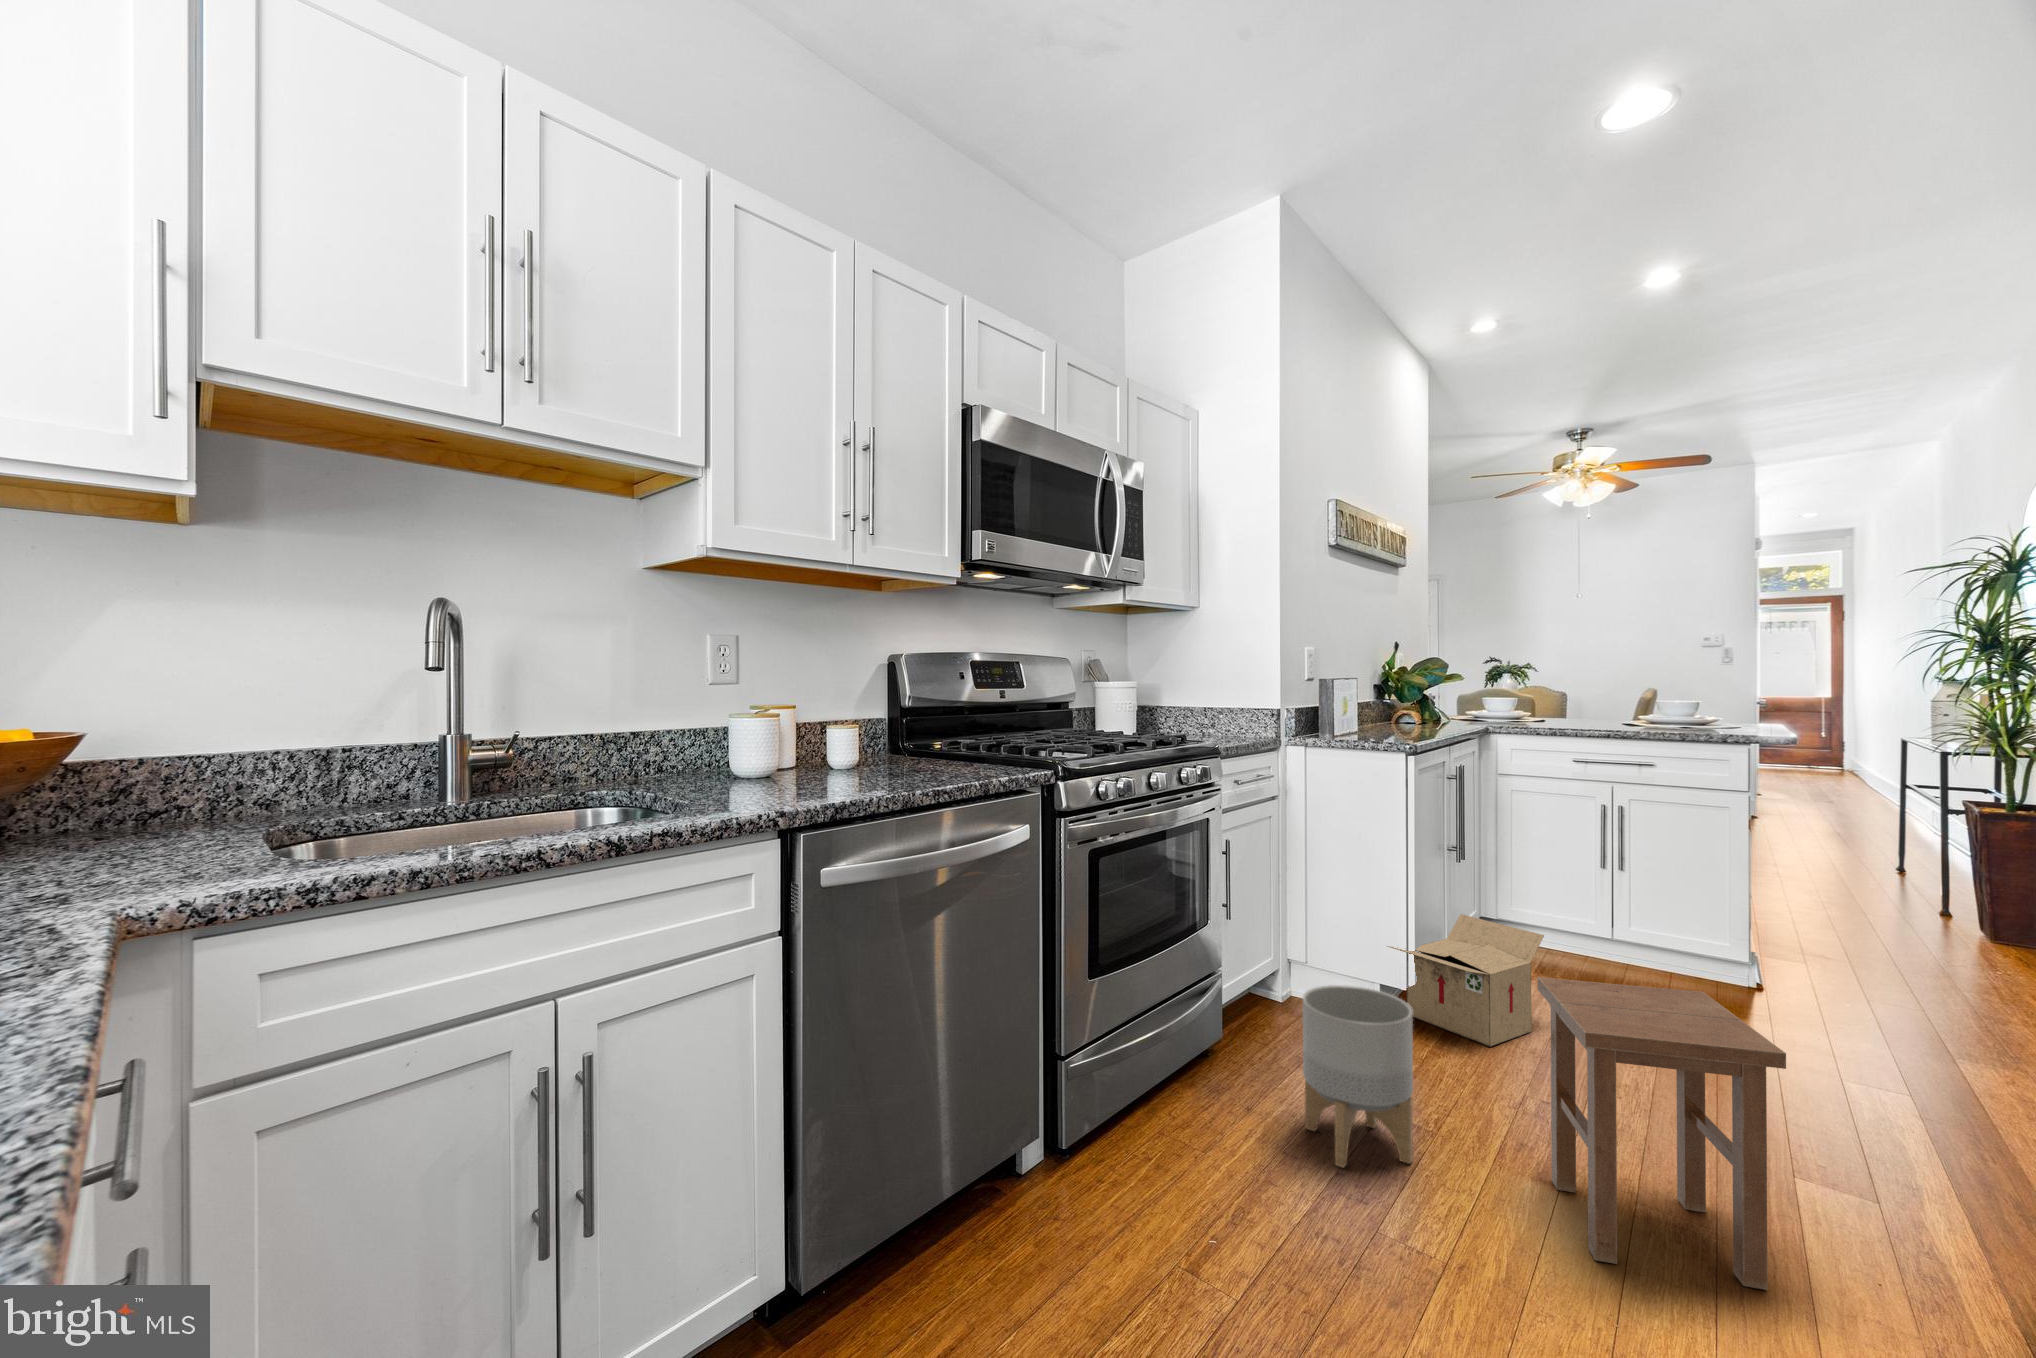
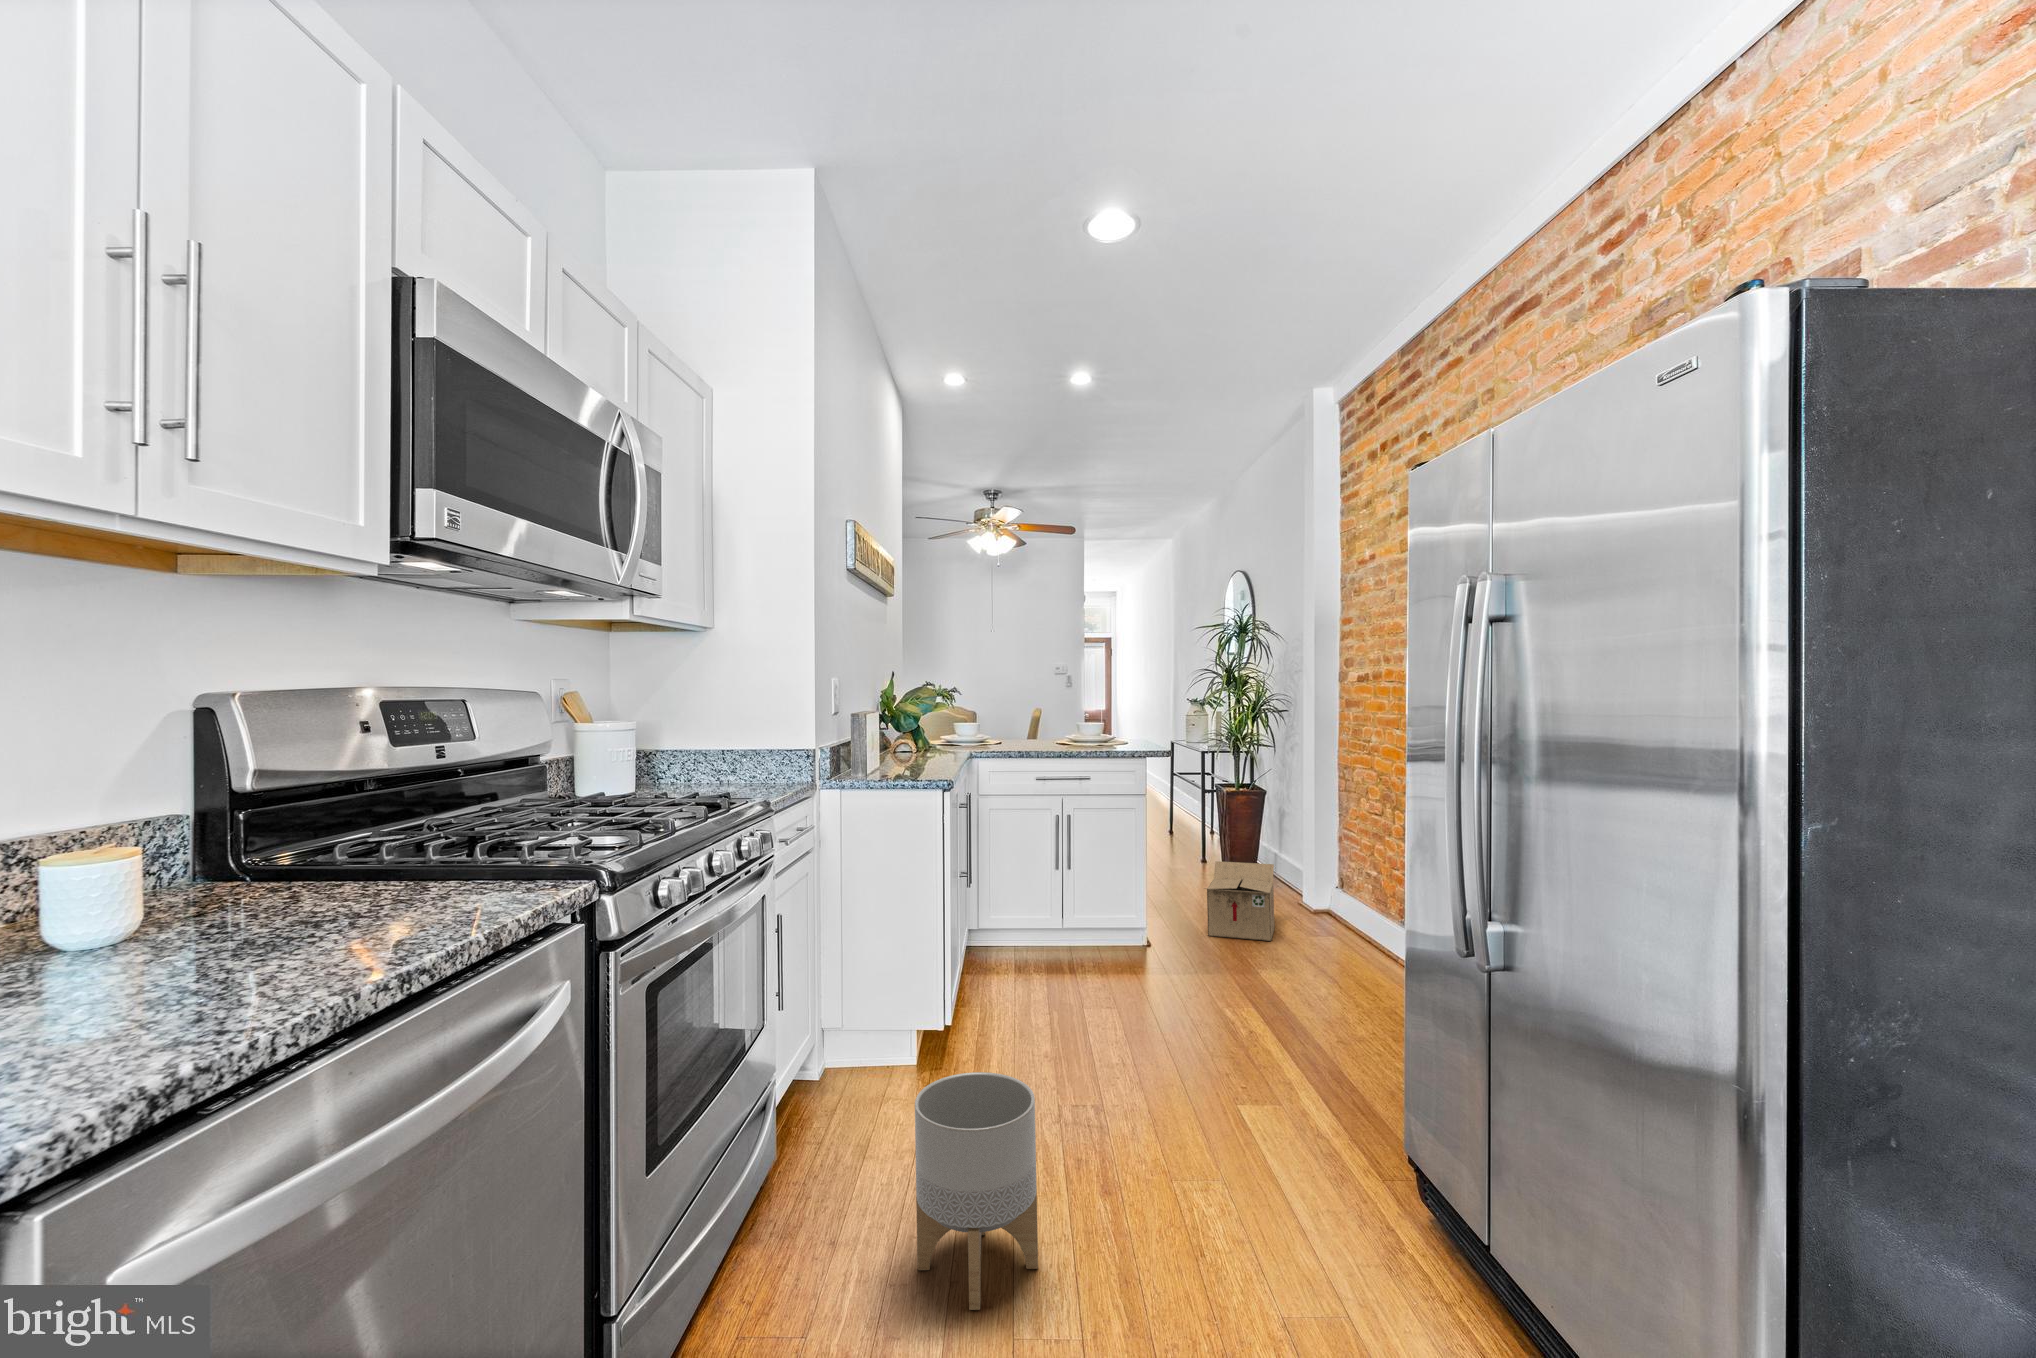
cardboard box: present [1387,914,1544,1047] -> present [1207,861,1275,941]
stool: present [1538,977,1786,1290] -> none [1138,997,1354,1308]

